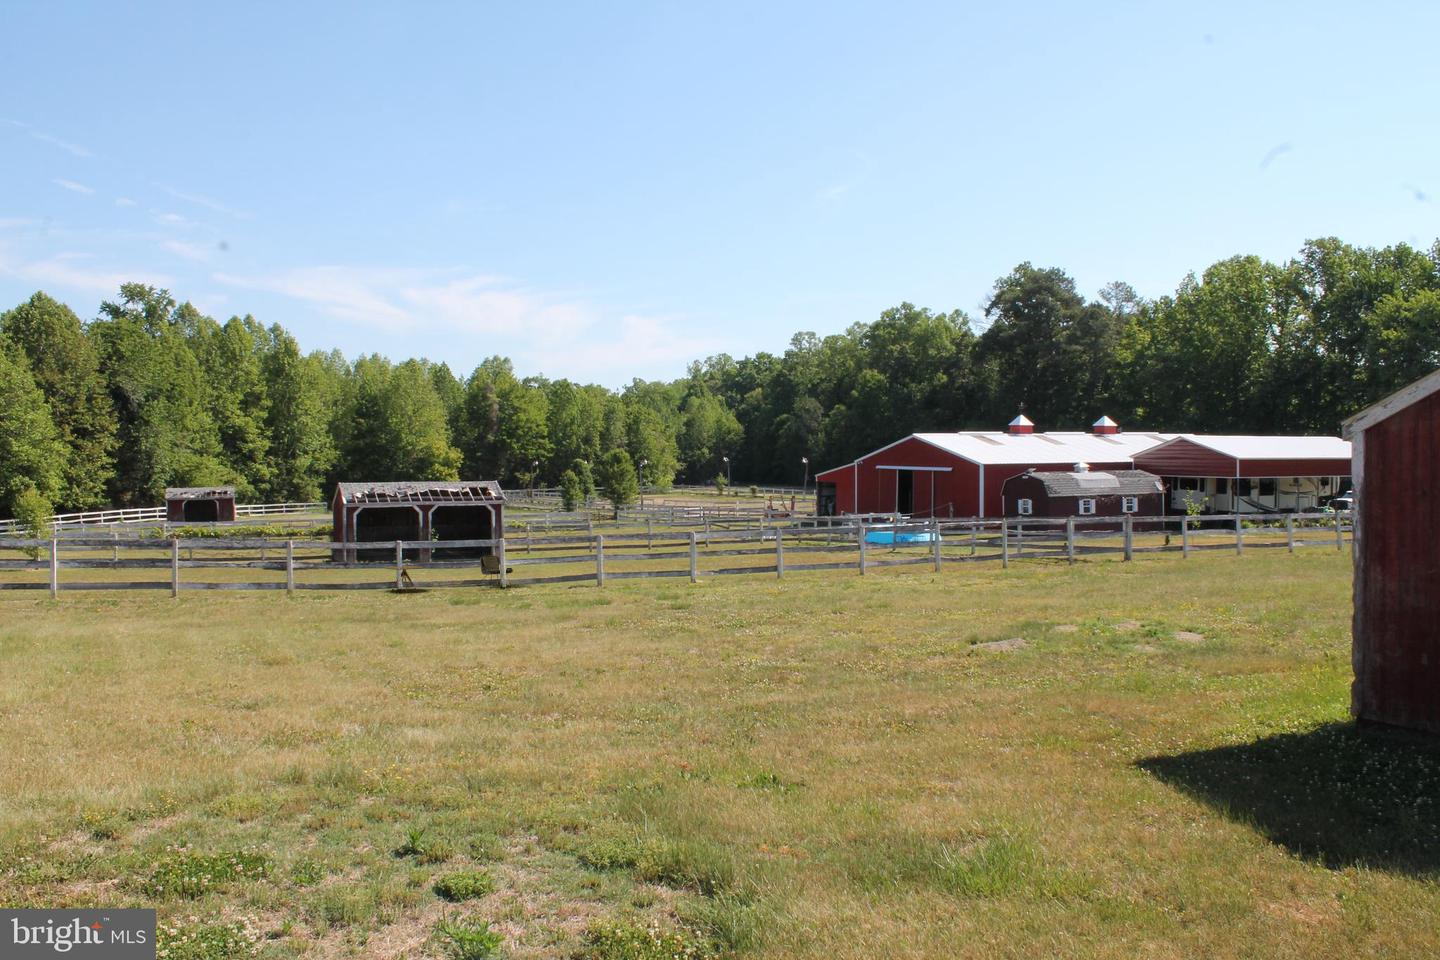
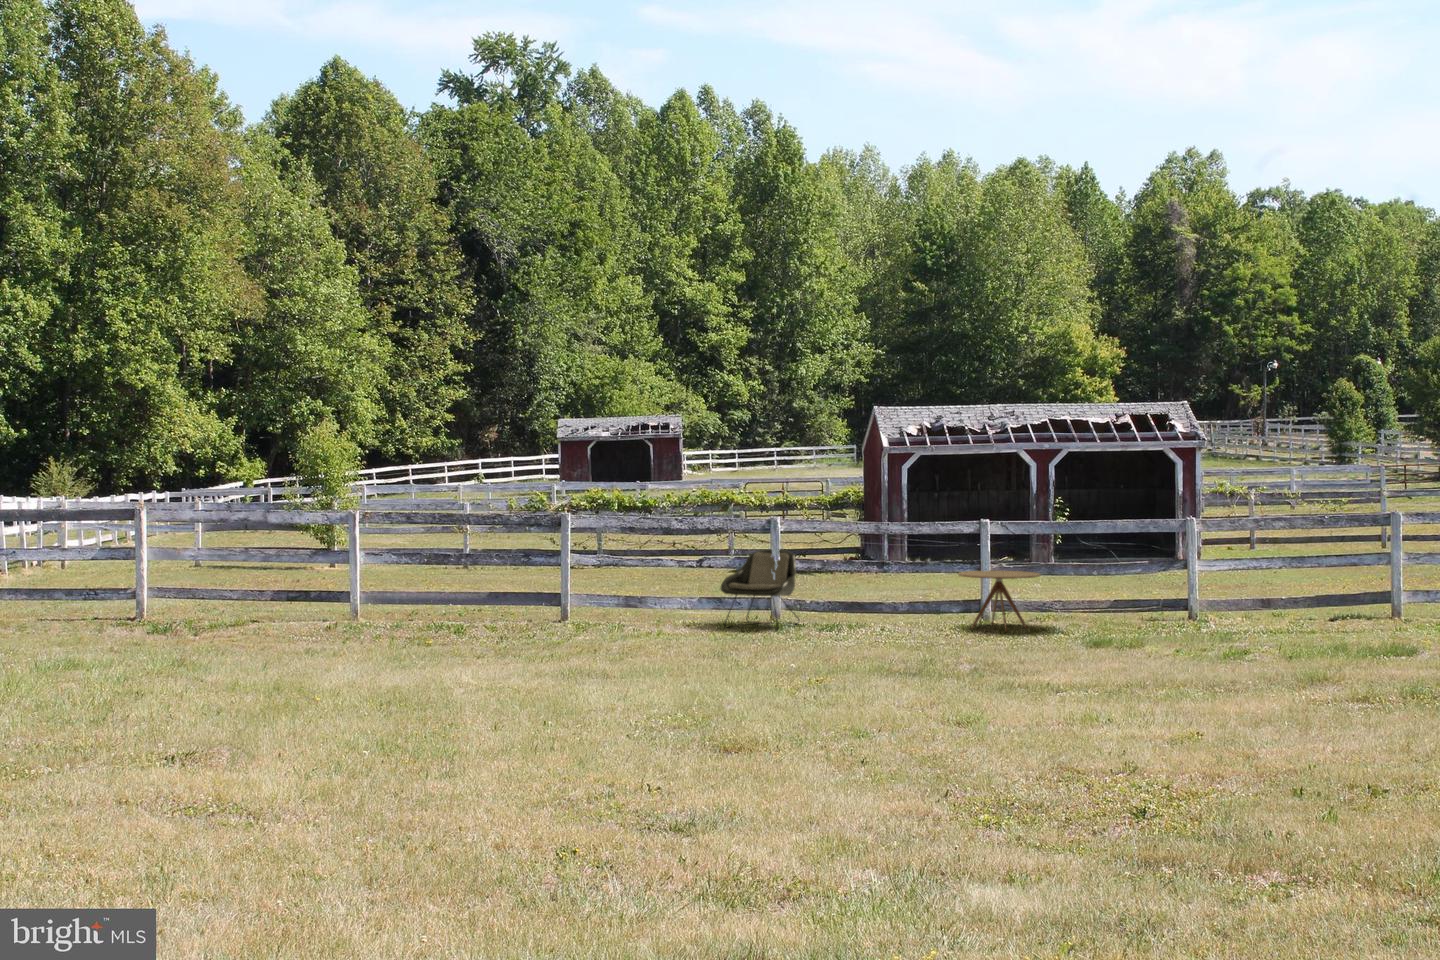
lounge chair: present [478,555,513,588] -> present [720,549,800,630]

